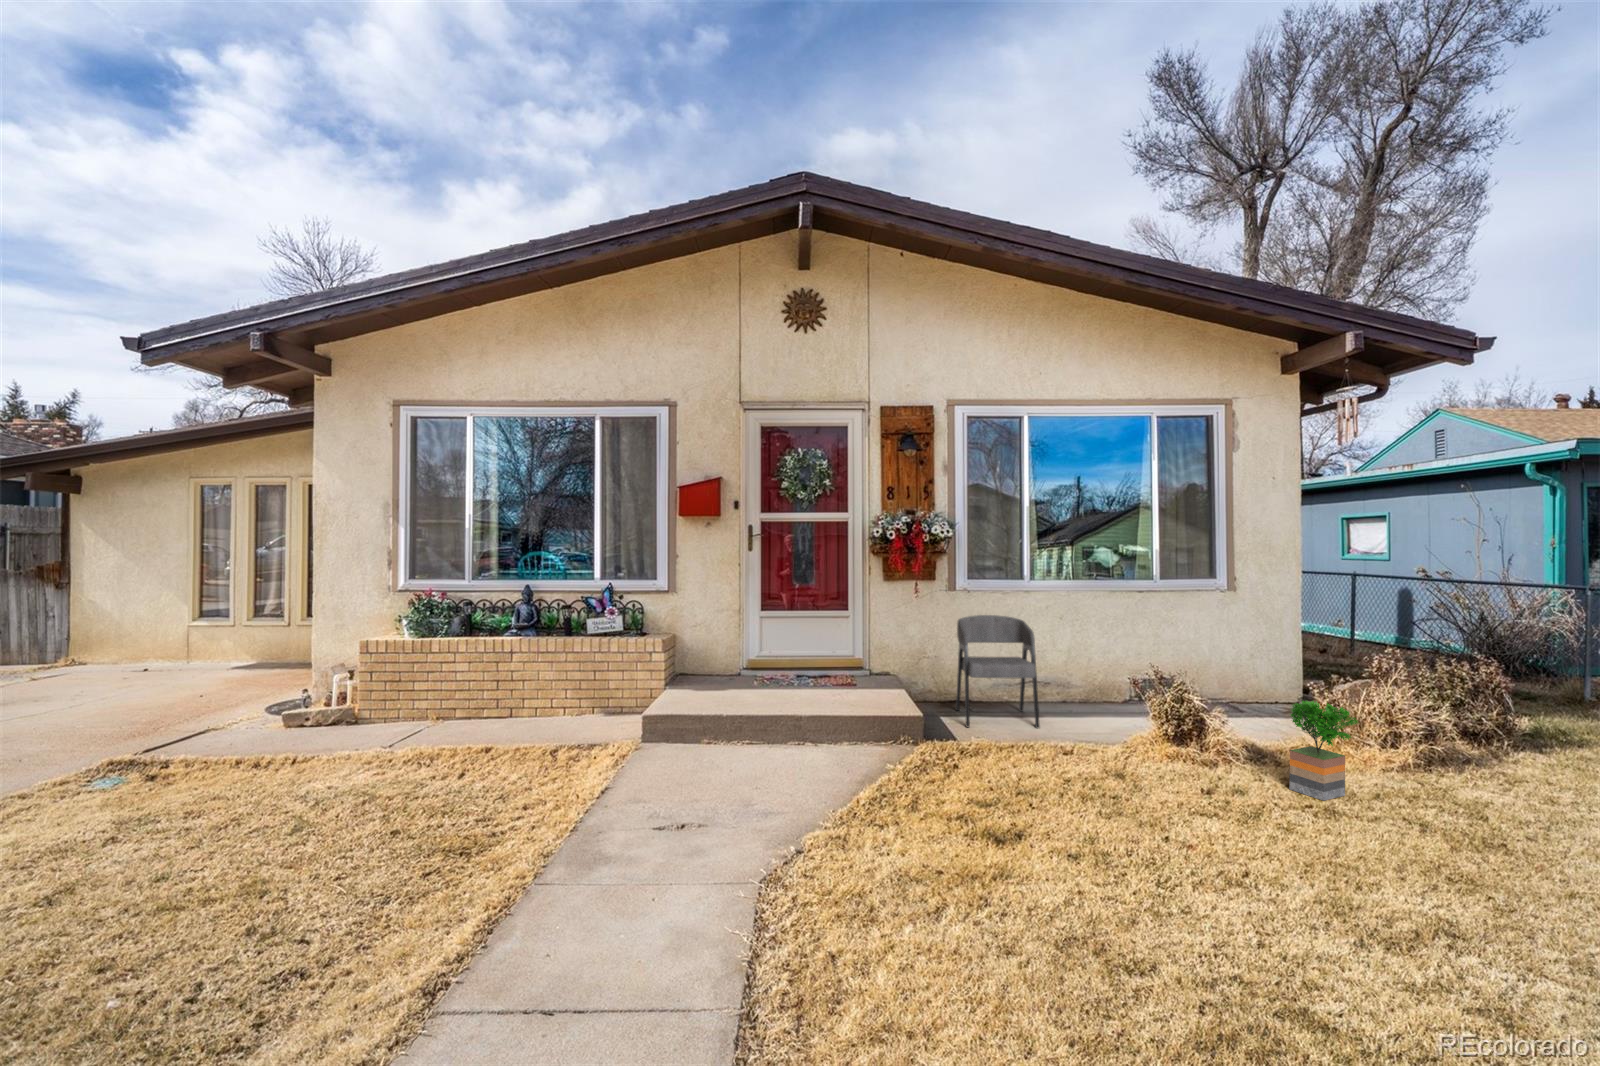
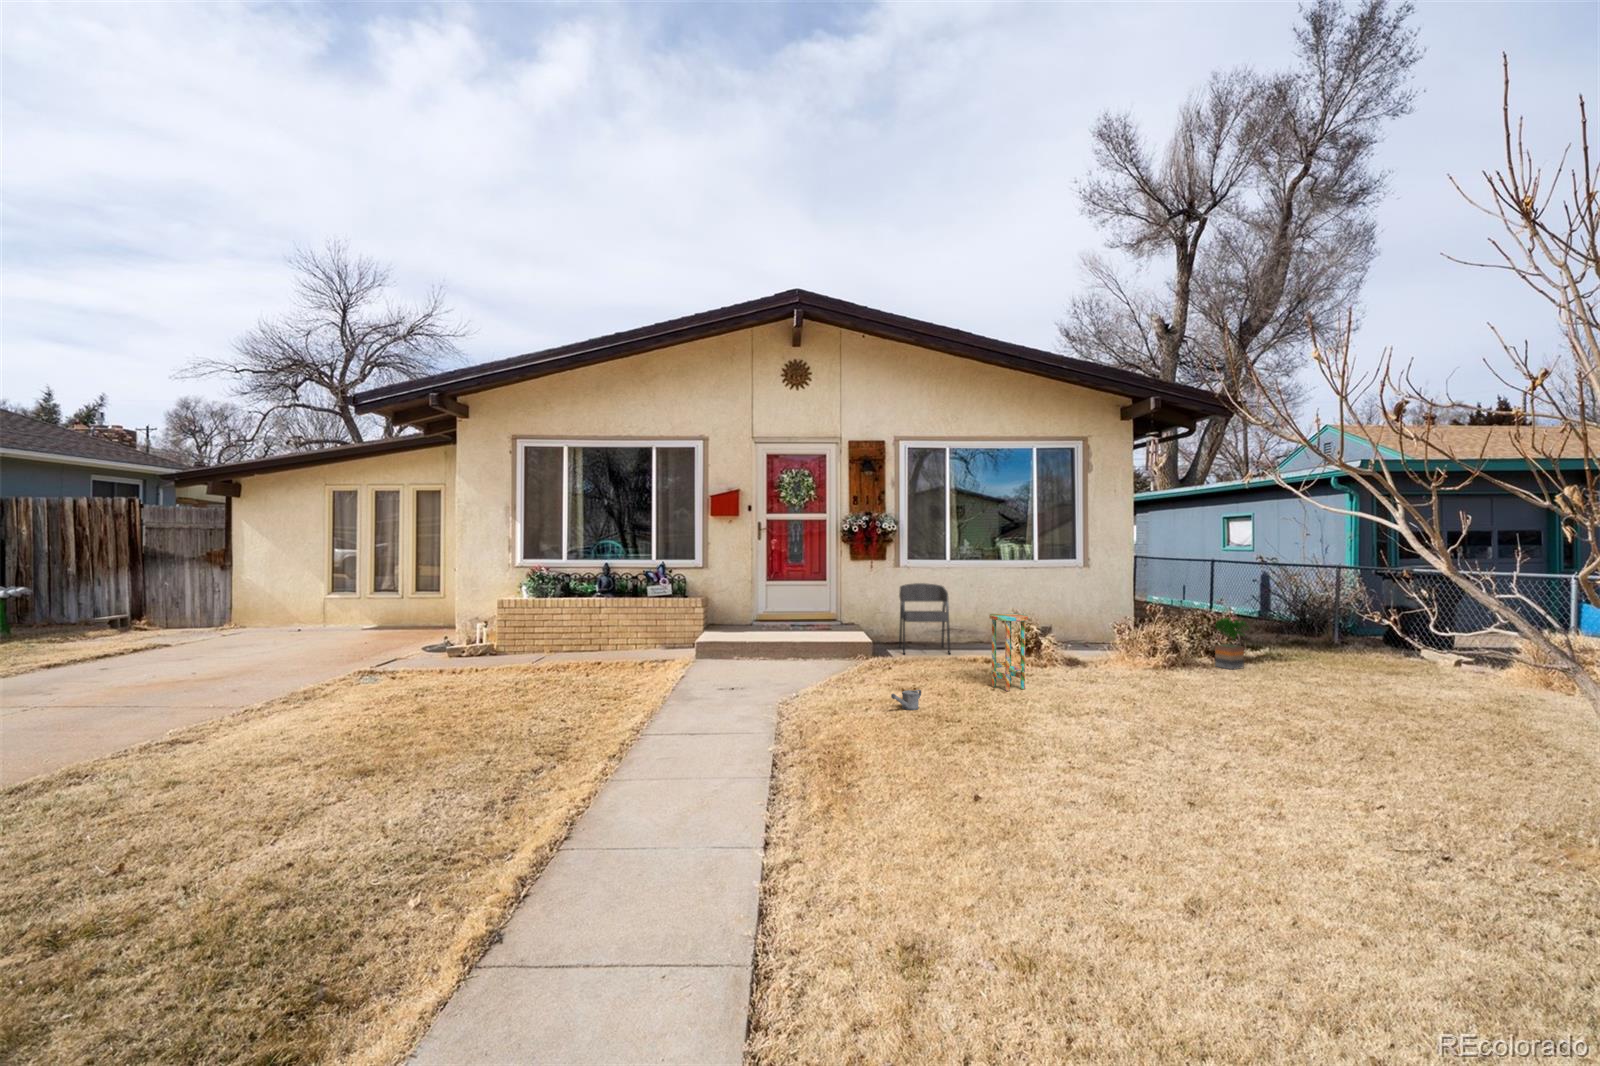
side table: none [1147,688,1225,841] -> present [989,613,1029,691]
potted tree: present [1289,701,1358,801] -> present [1215,618,1249,669]
watering can: none [988,861,1043,913] -> present [891,690,921,710]

